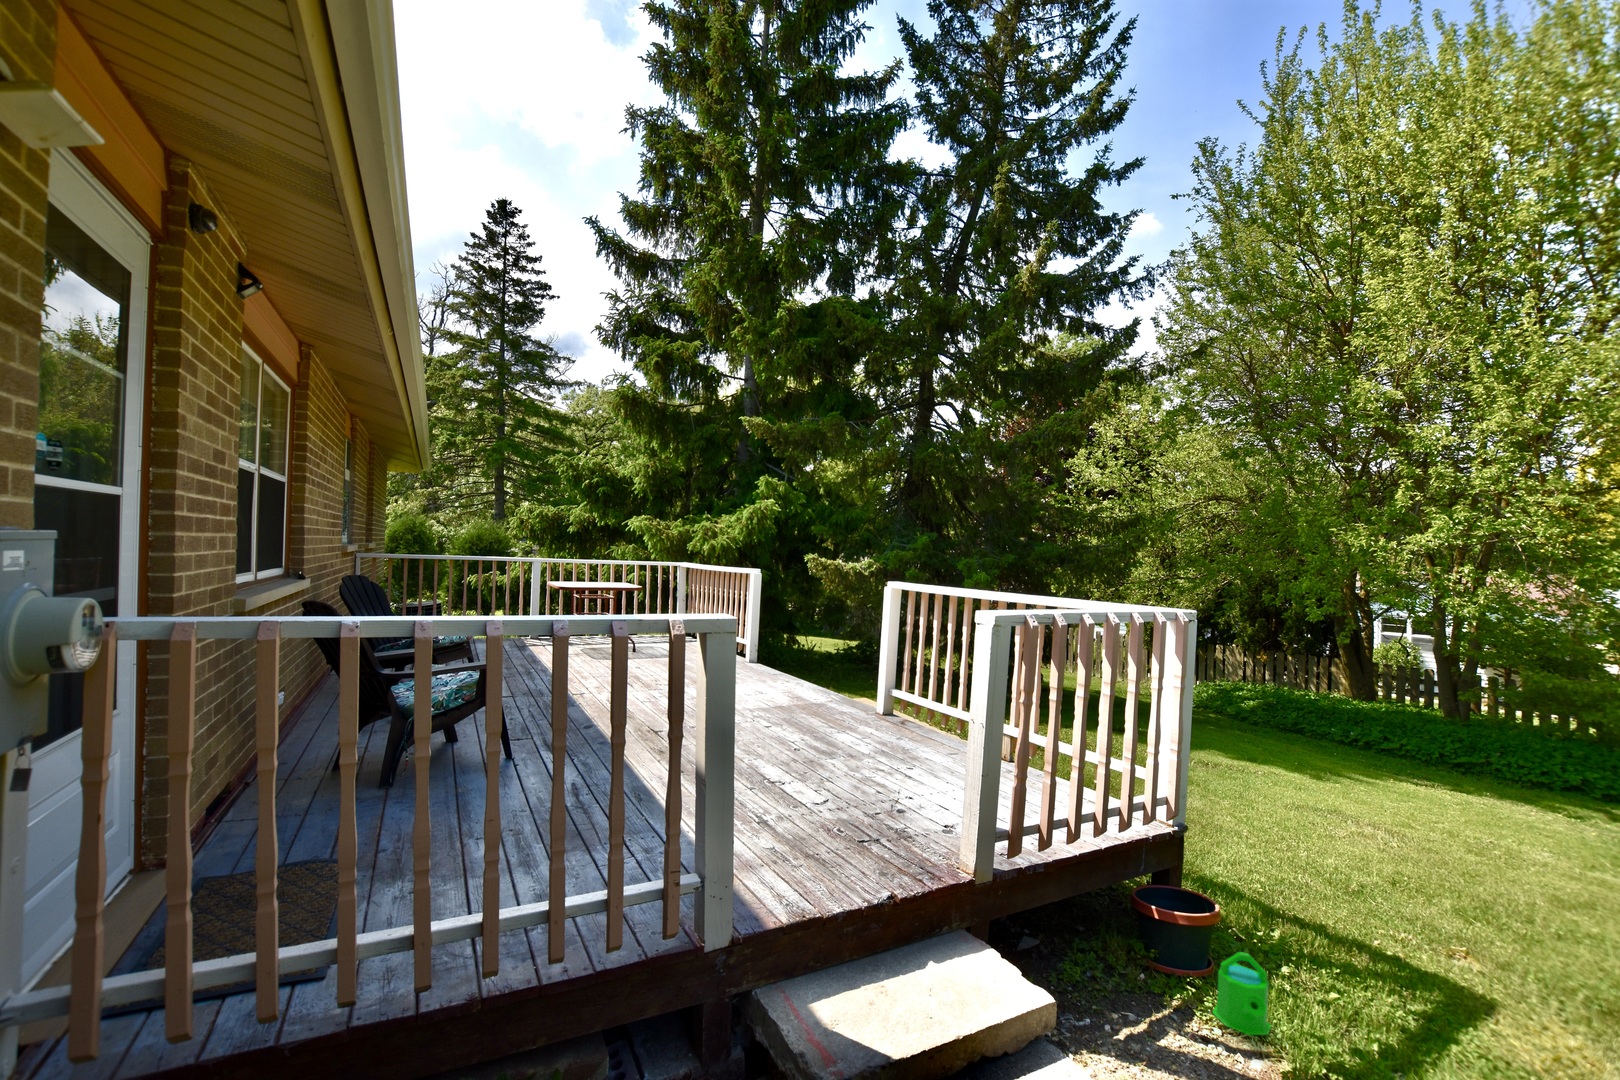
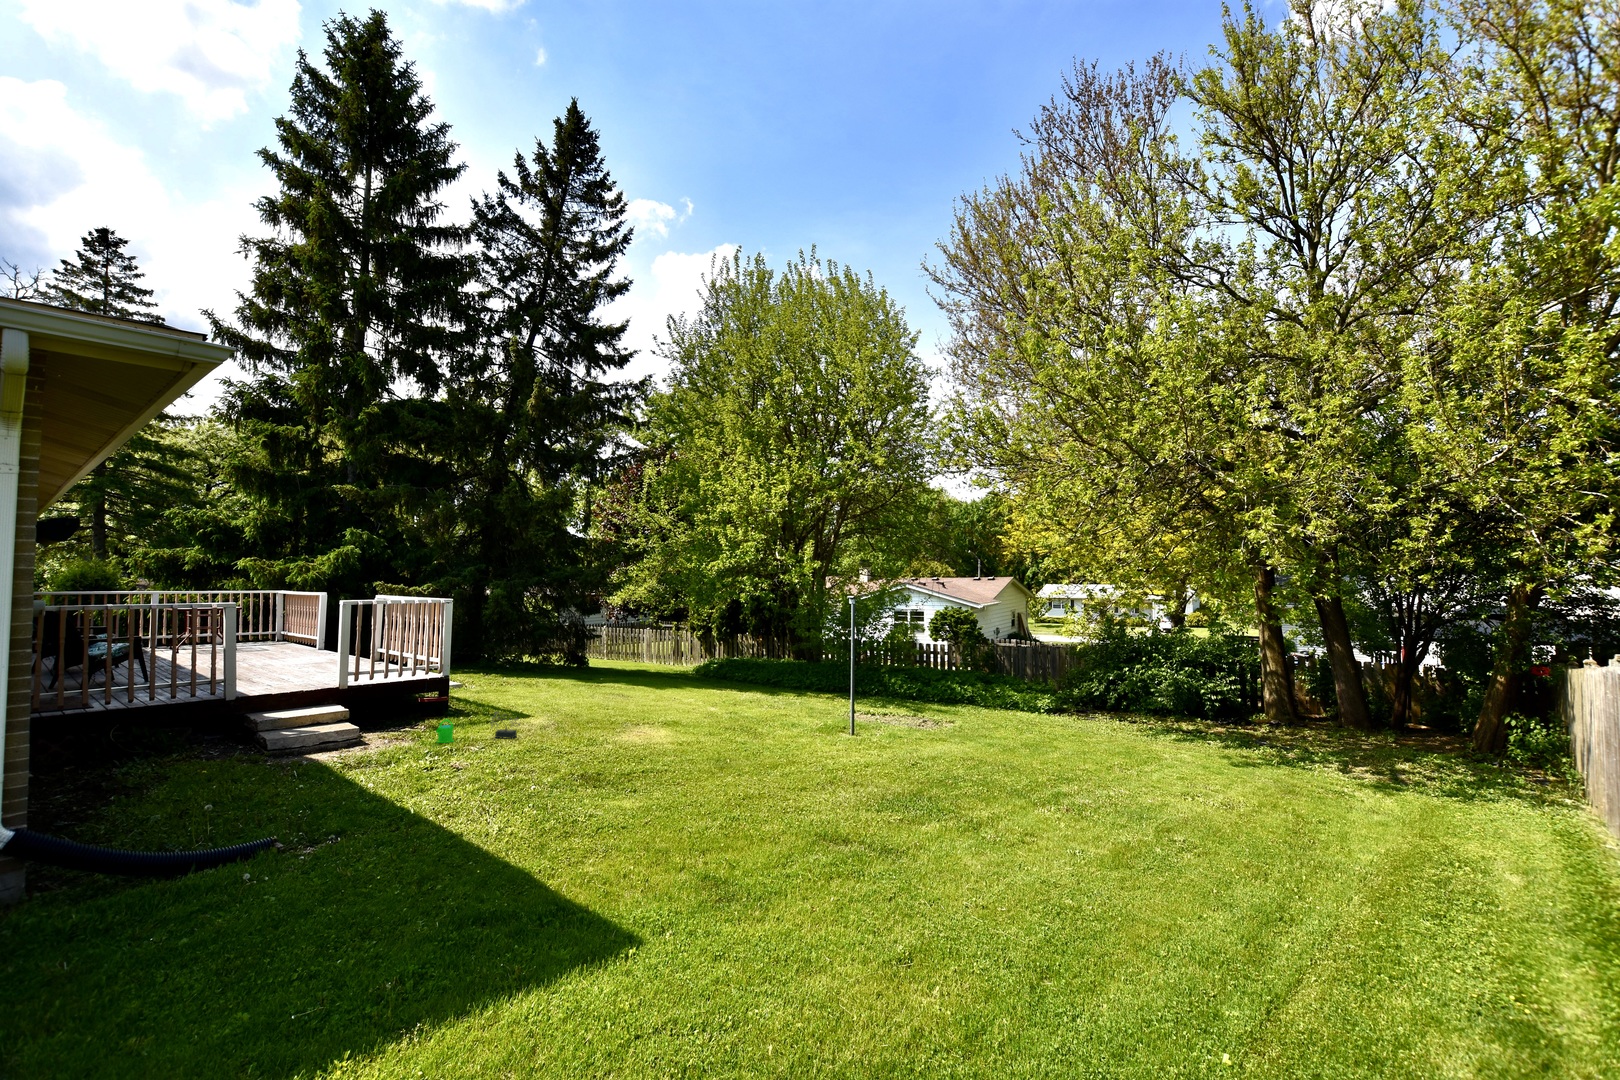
decorative plant: none [1320,917,1431,1021] -> present [491,712,520,739]

